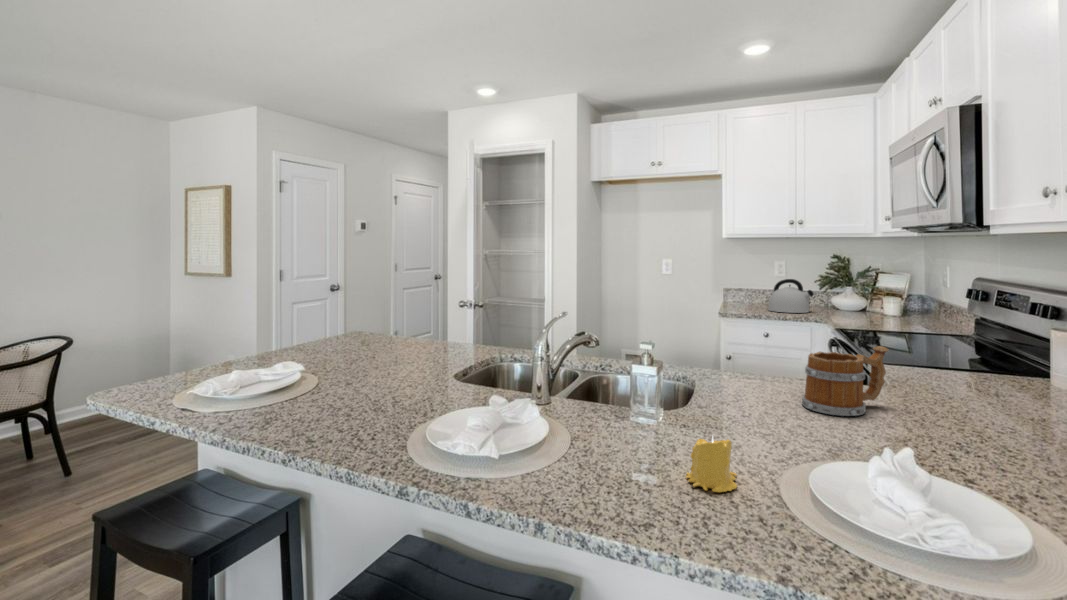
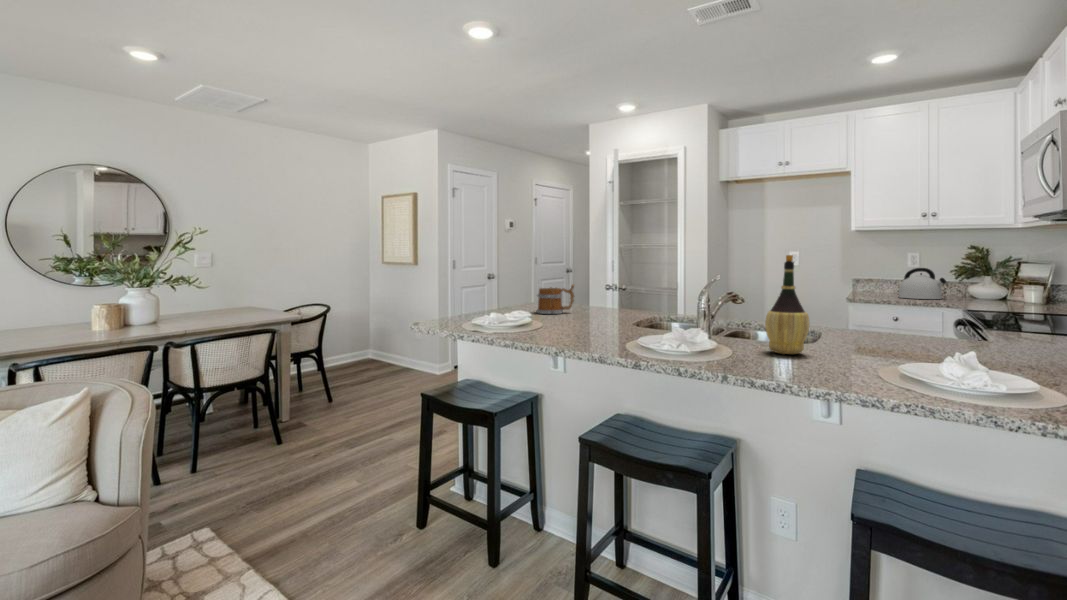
wine bottle: none [616,298,677,448] -> present [765,255,810,354]
mug: present [802,346,888,416] -> present [536,284,574,314]
candle: present [686,437,737,492] -> none [816,336,852,370]

